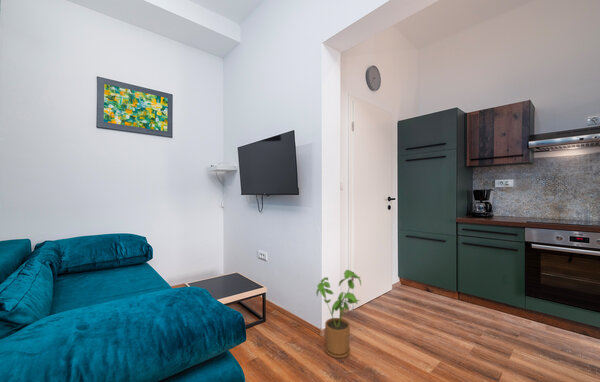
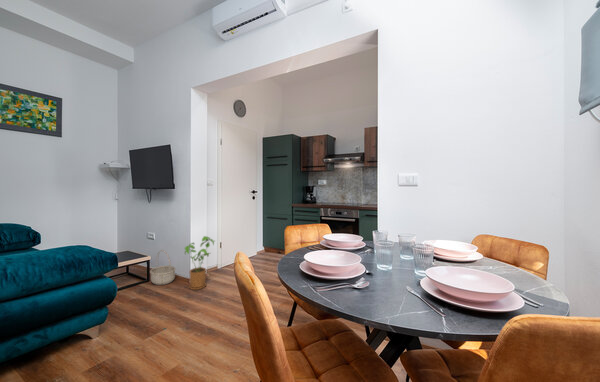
basket: none [267,283,300,337] -> present [150,250,175,285]

